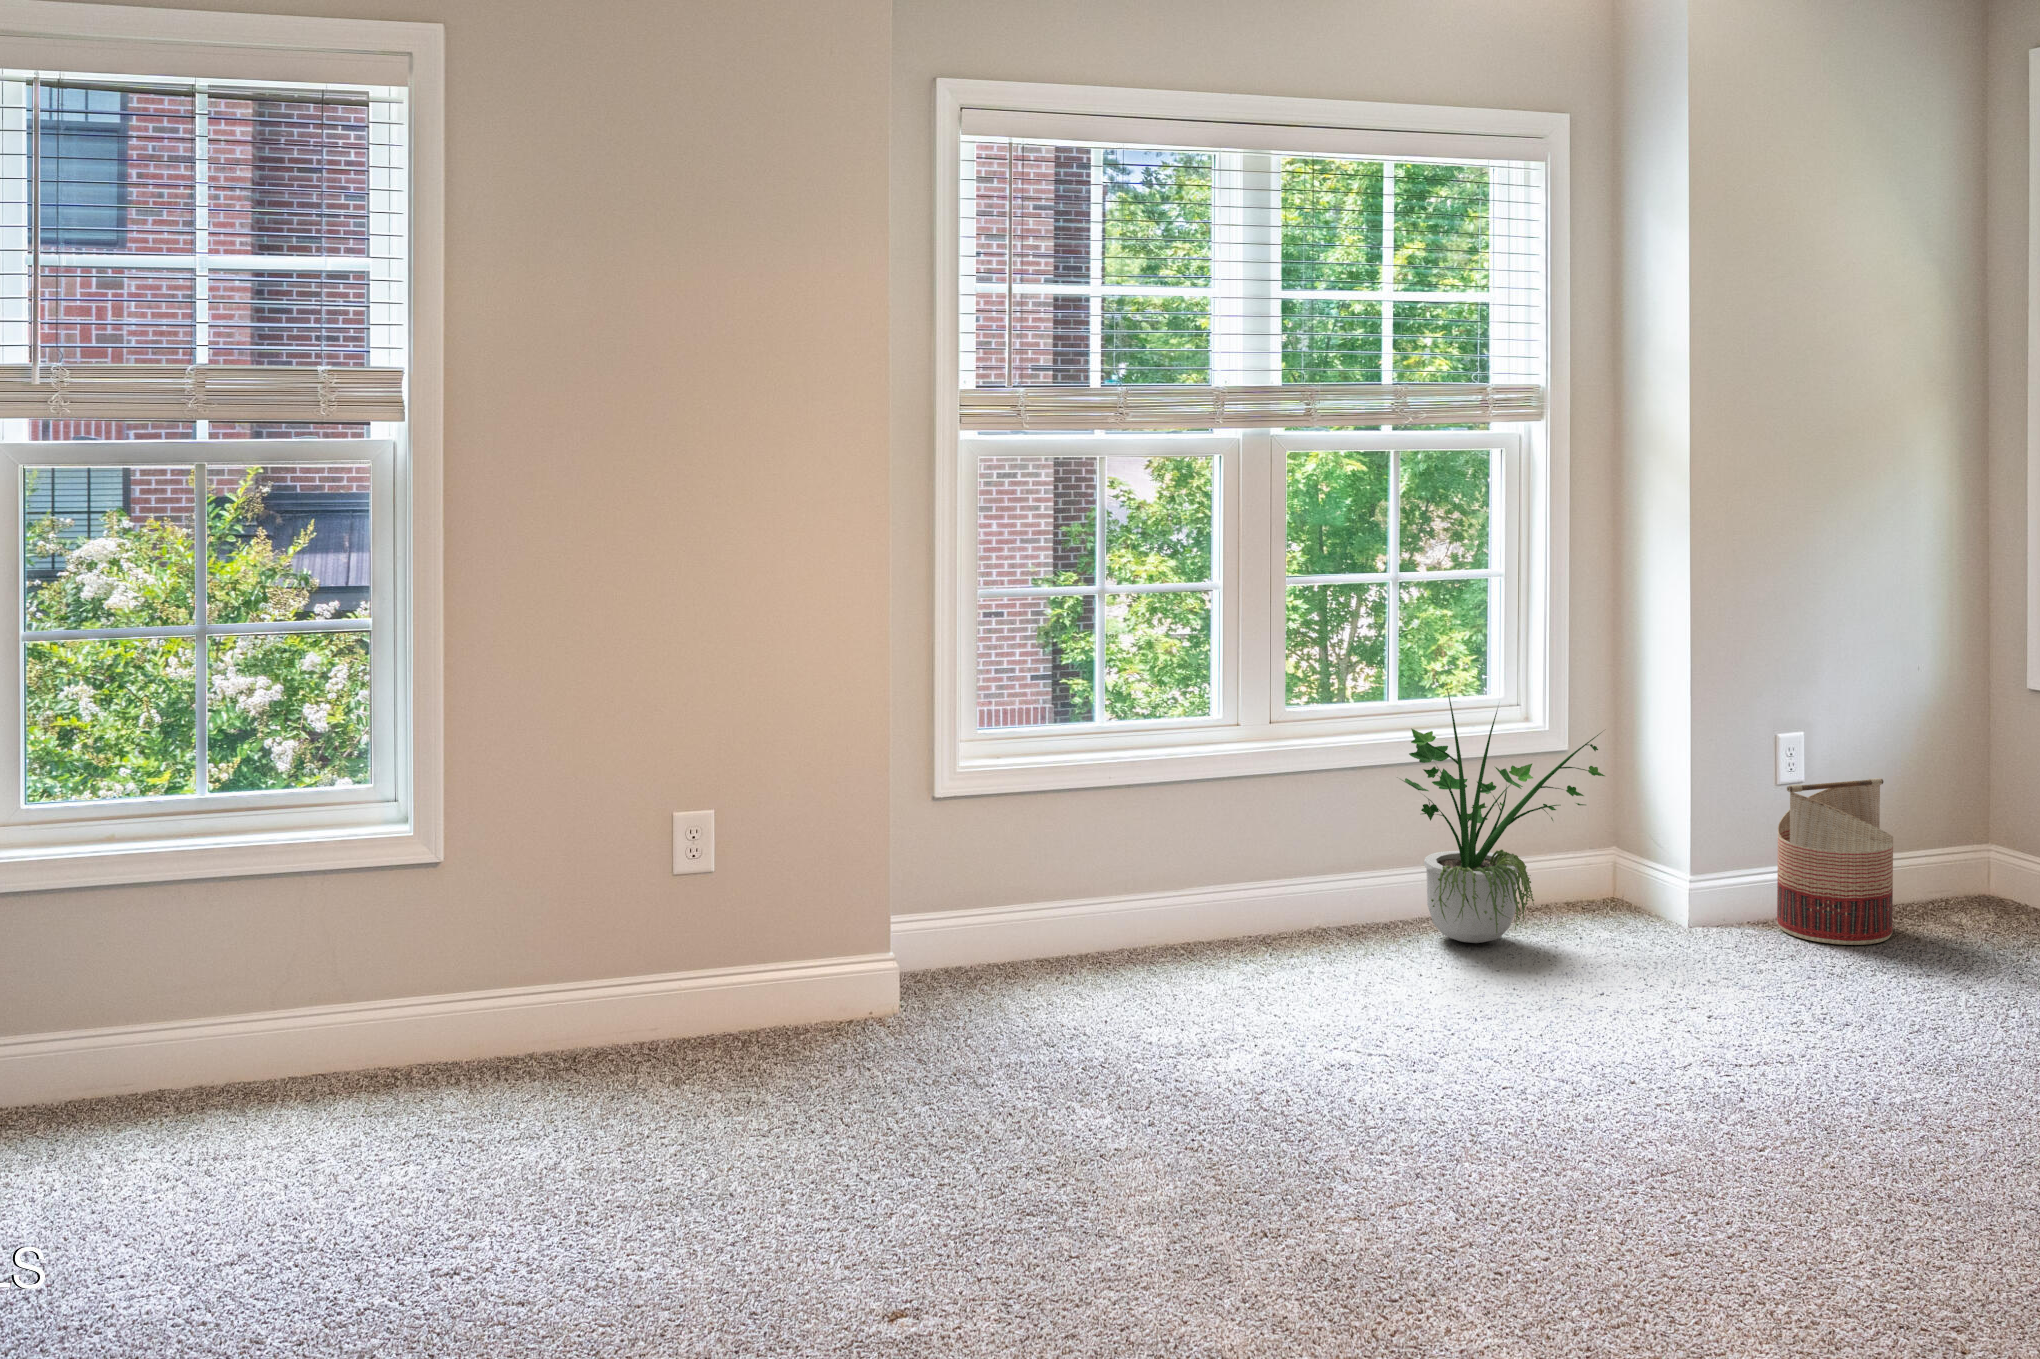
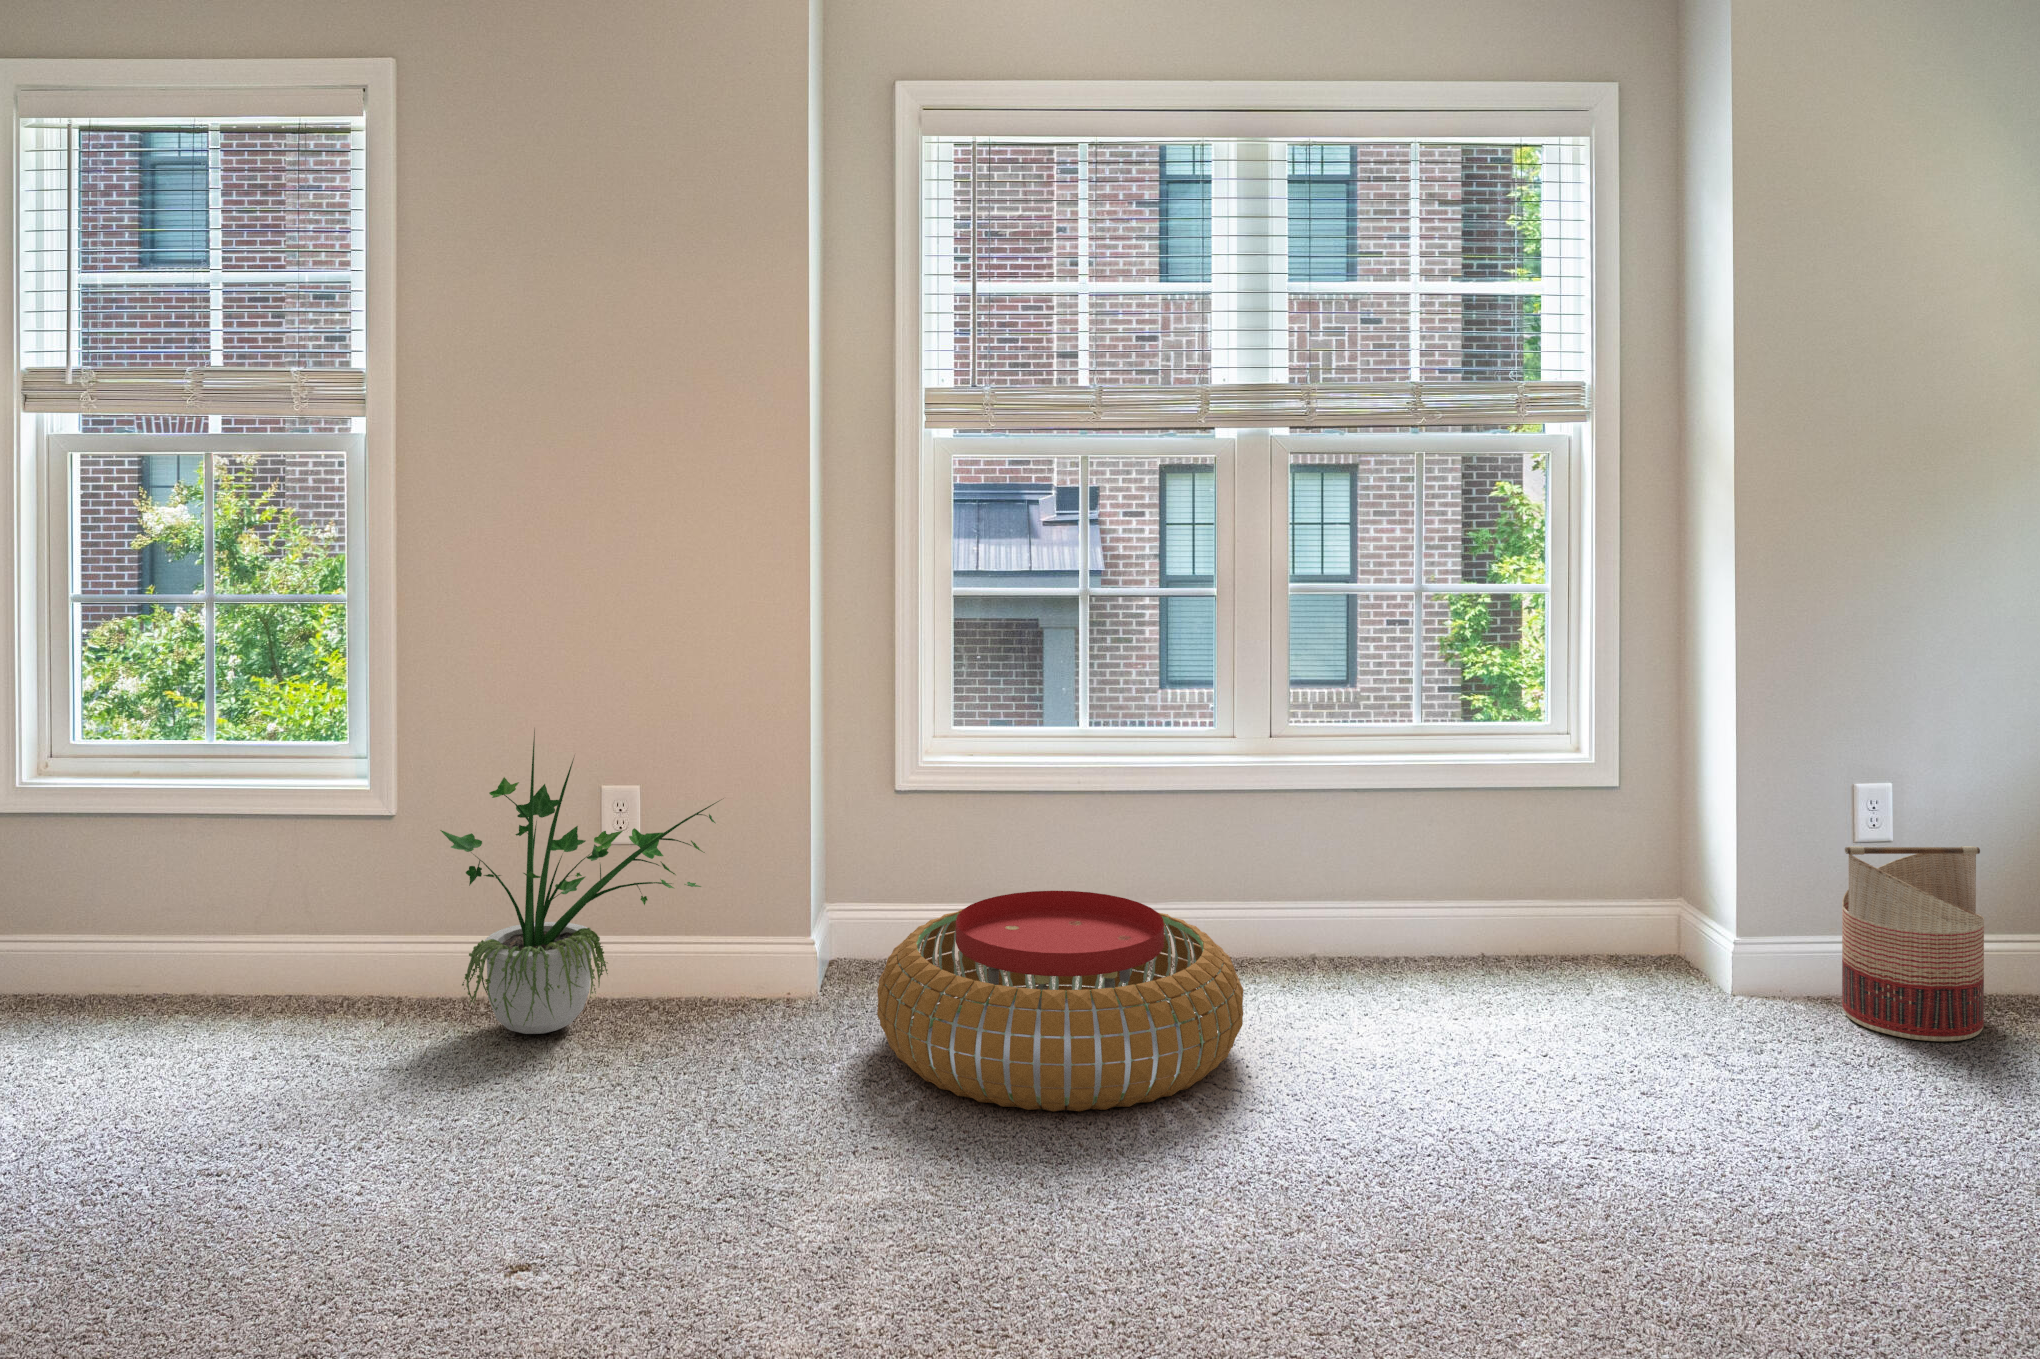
potted plant: present [1402,689,1605,943] -> present [440,732,719,1034]
pouf: none [1004,881,1358,1083] -> present [877,891,1243,1111]

